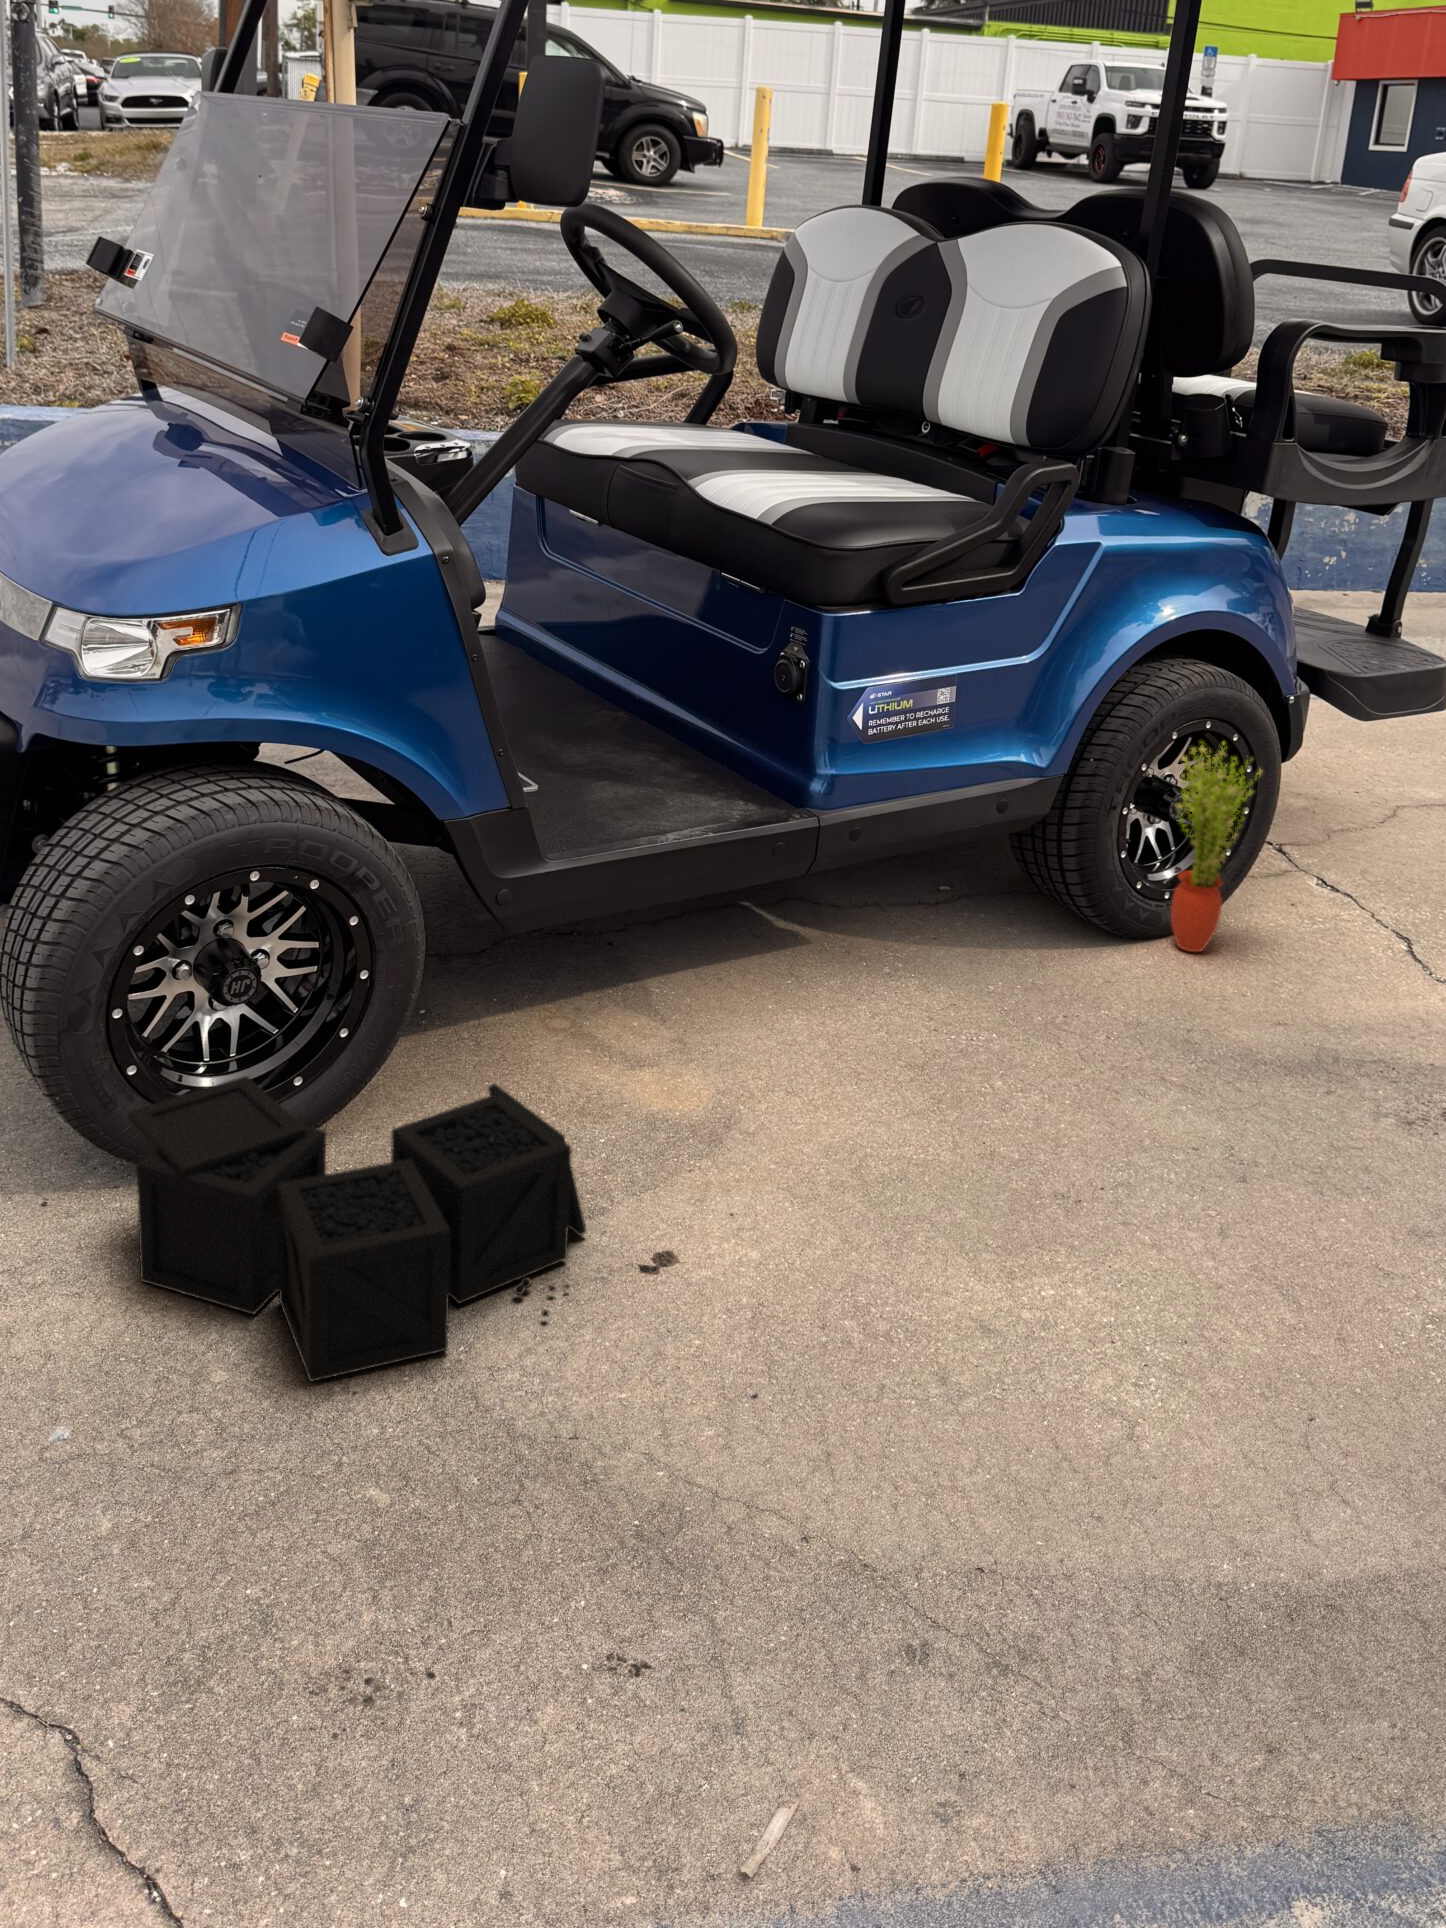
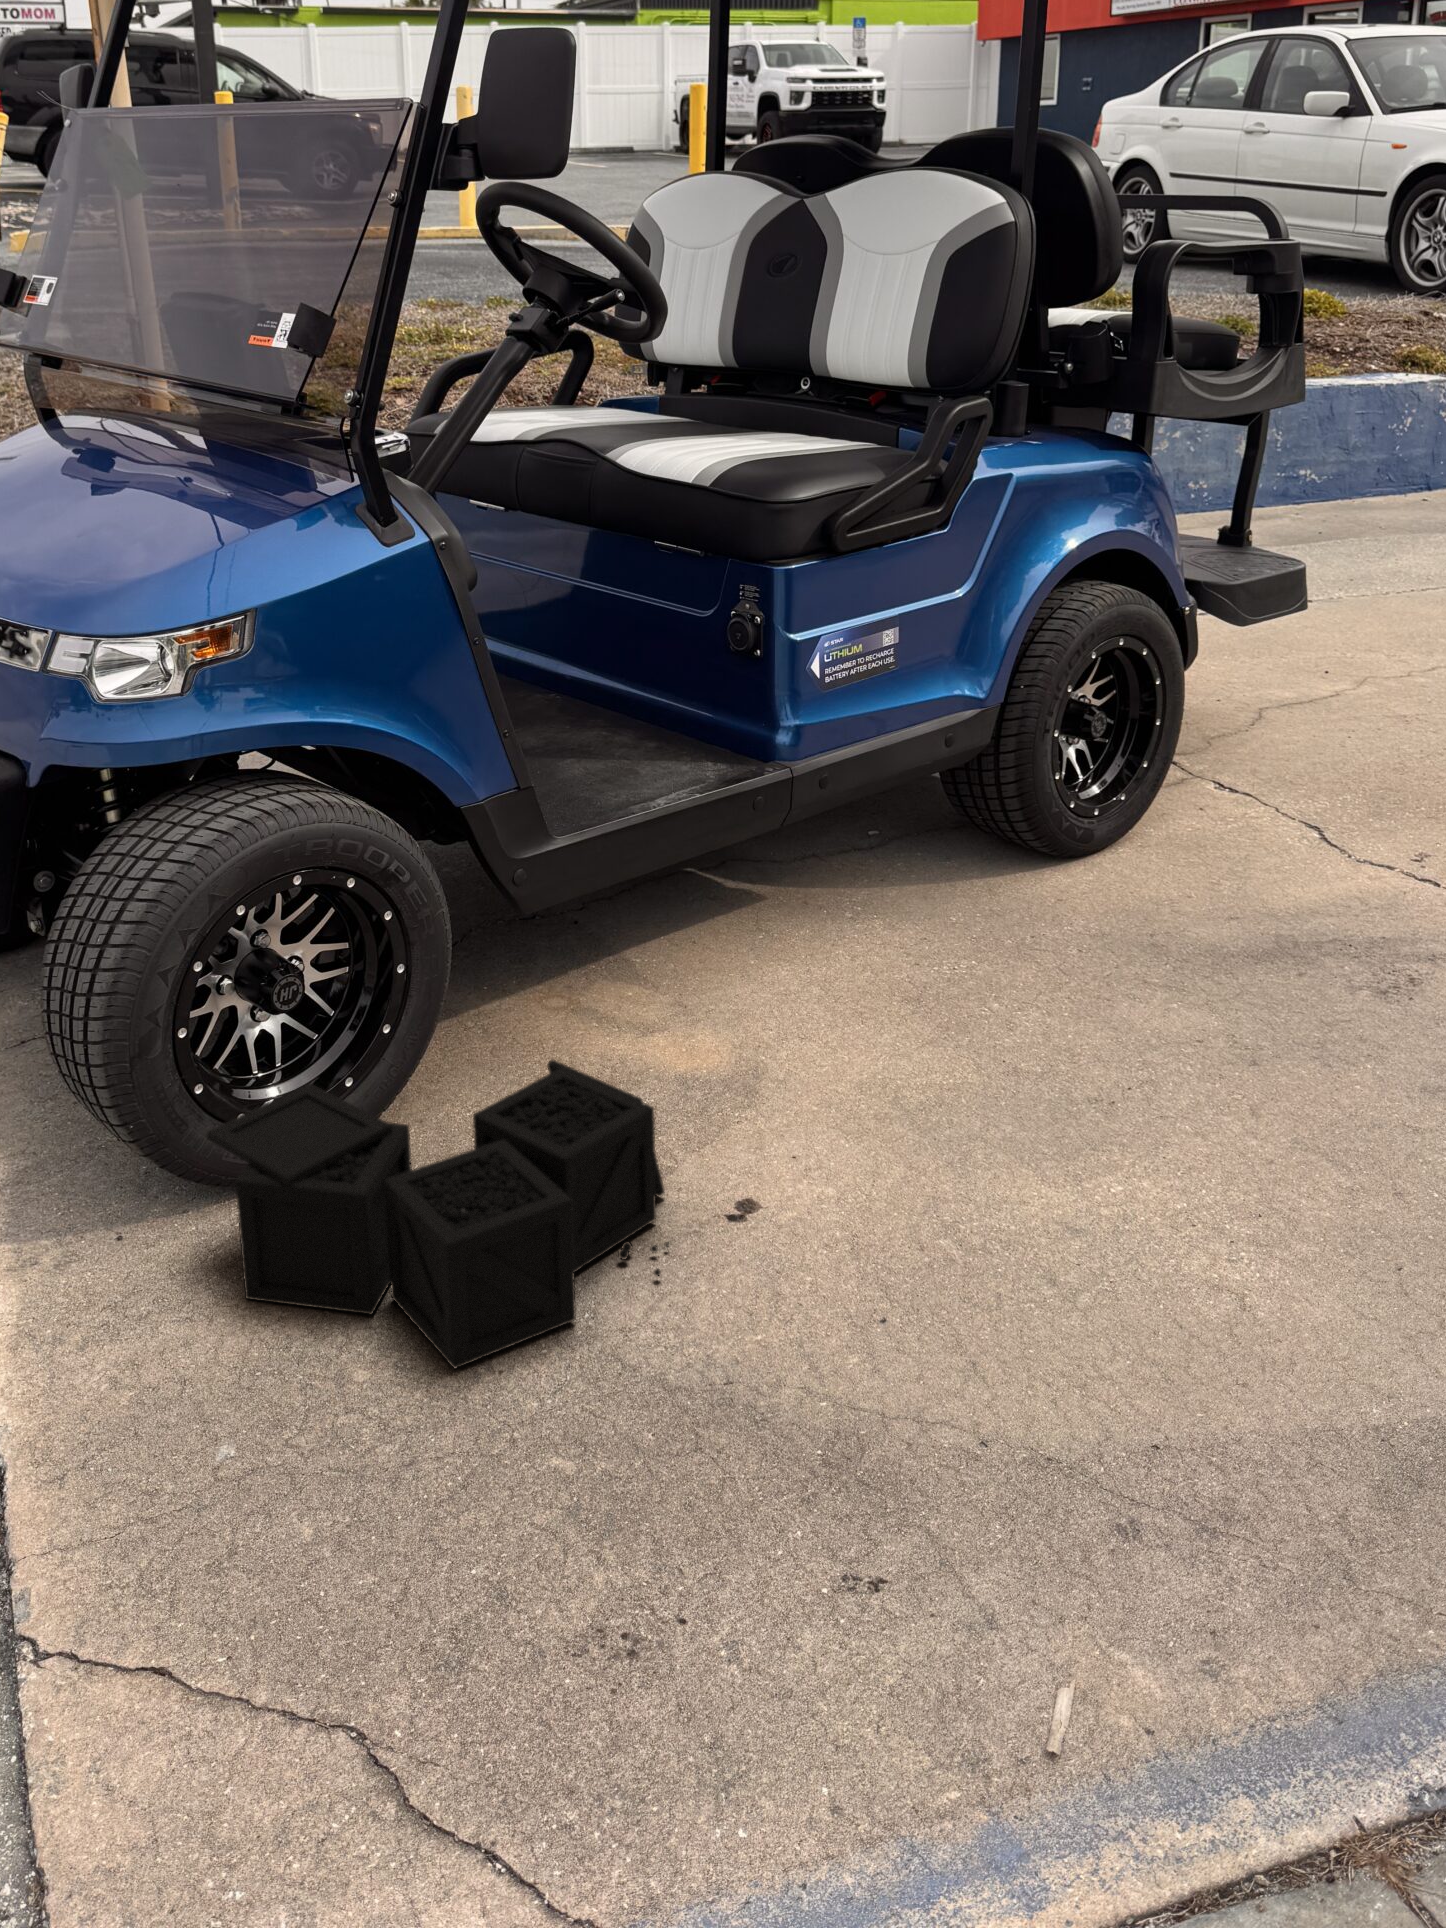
potted plant: present [1171,743,1262,952] -> none [1101,655,1179,863]

